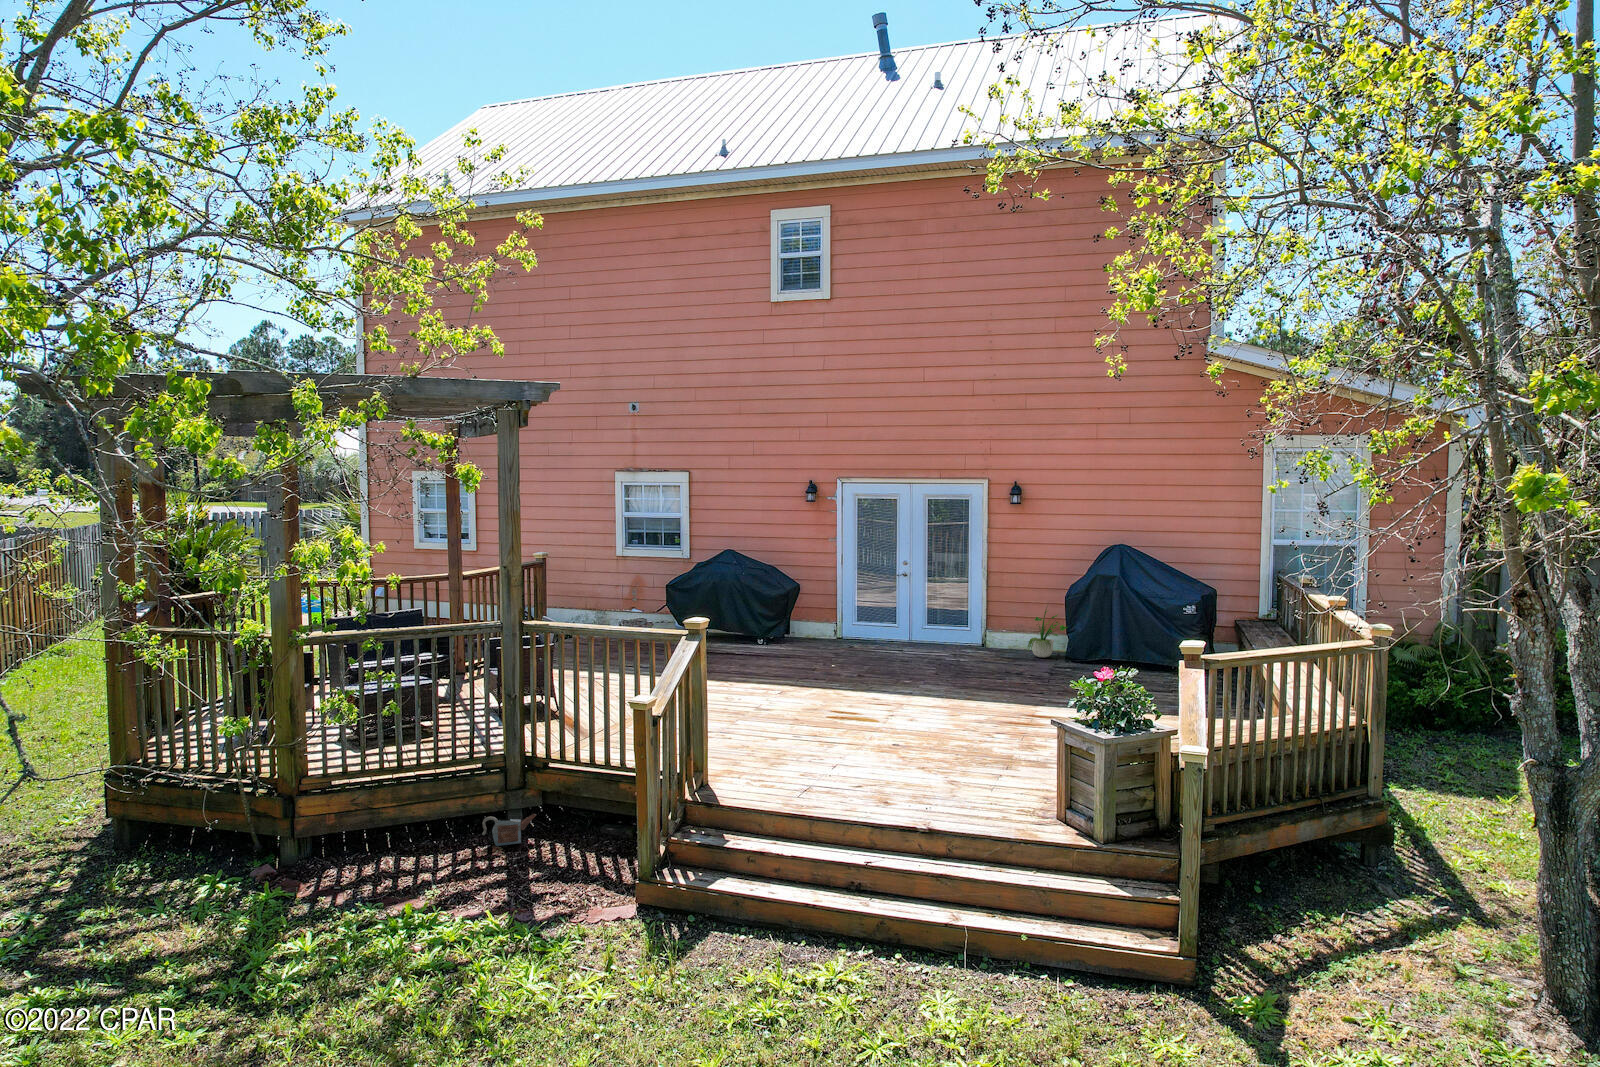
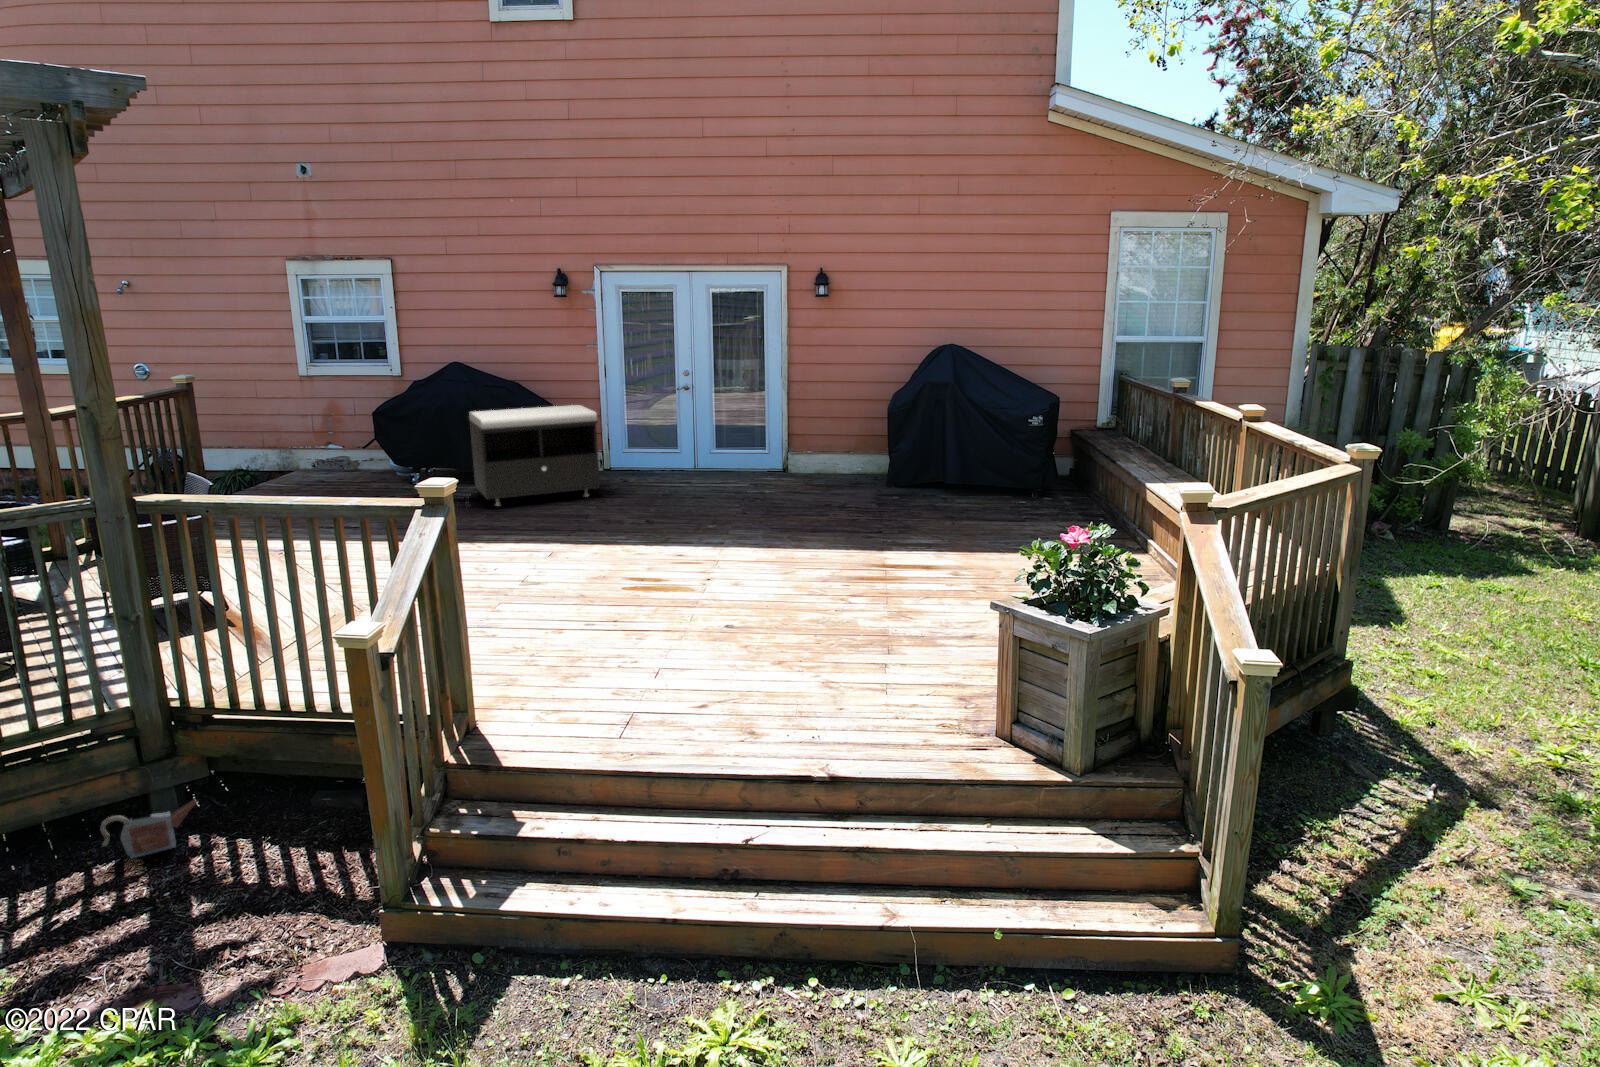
storage bench: none [726,580,817,652] -> present [469,405,600,506]
potted plant: present [1028,610,1068,658] -> none [867,418,918,490]

